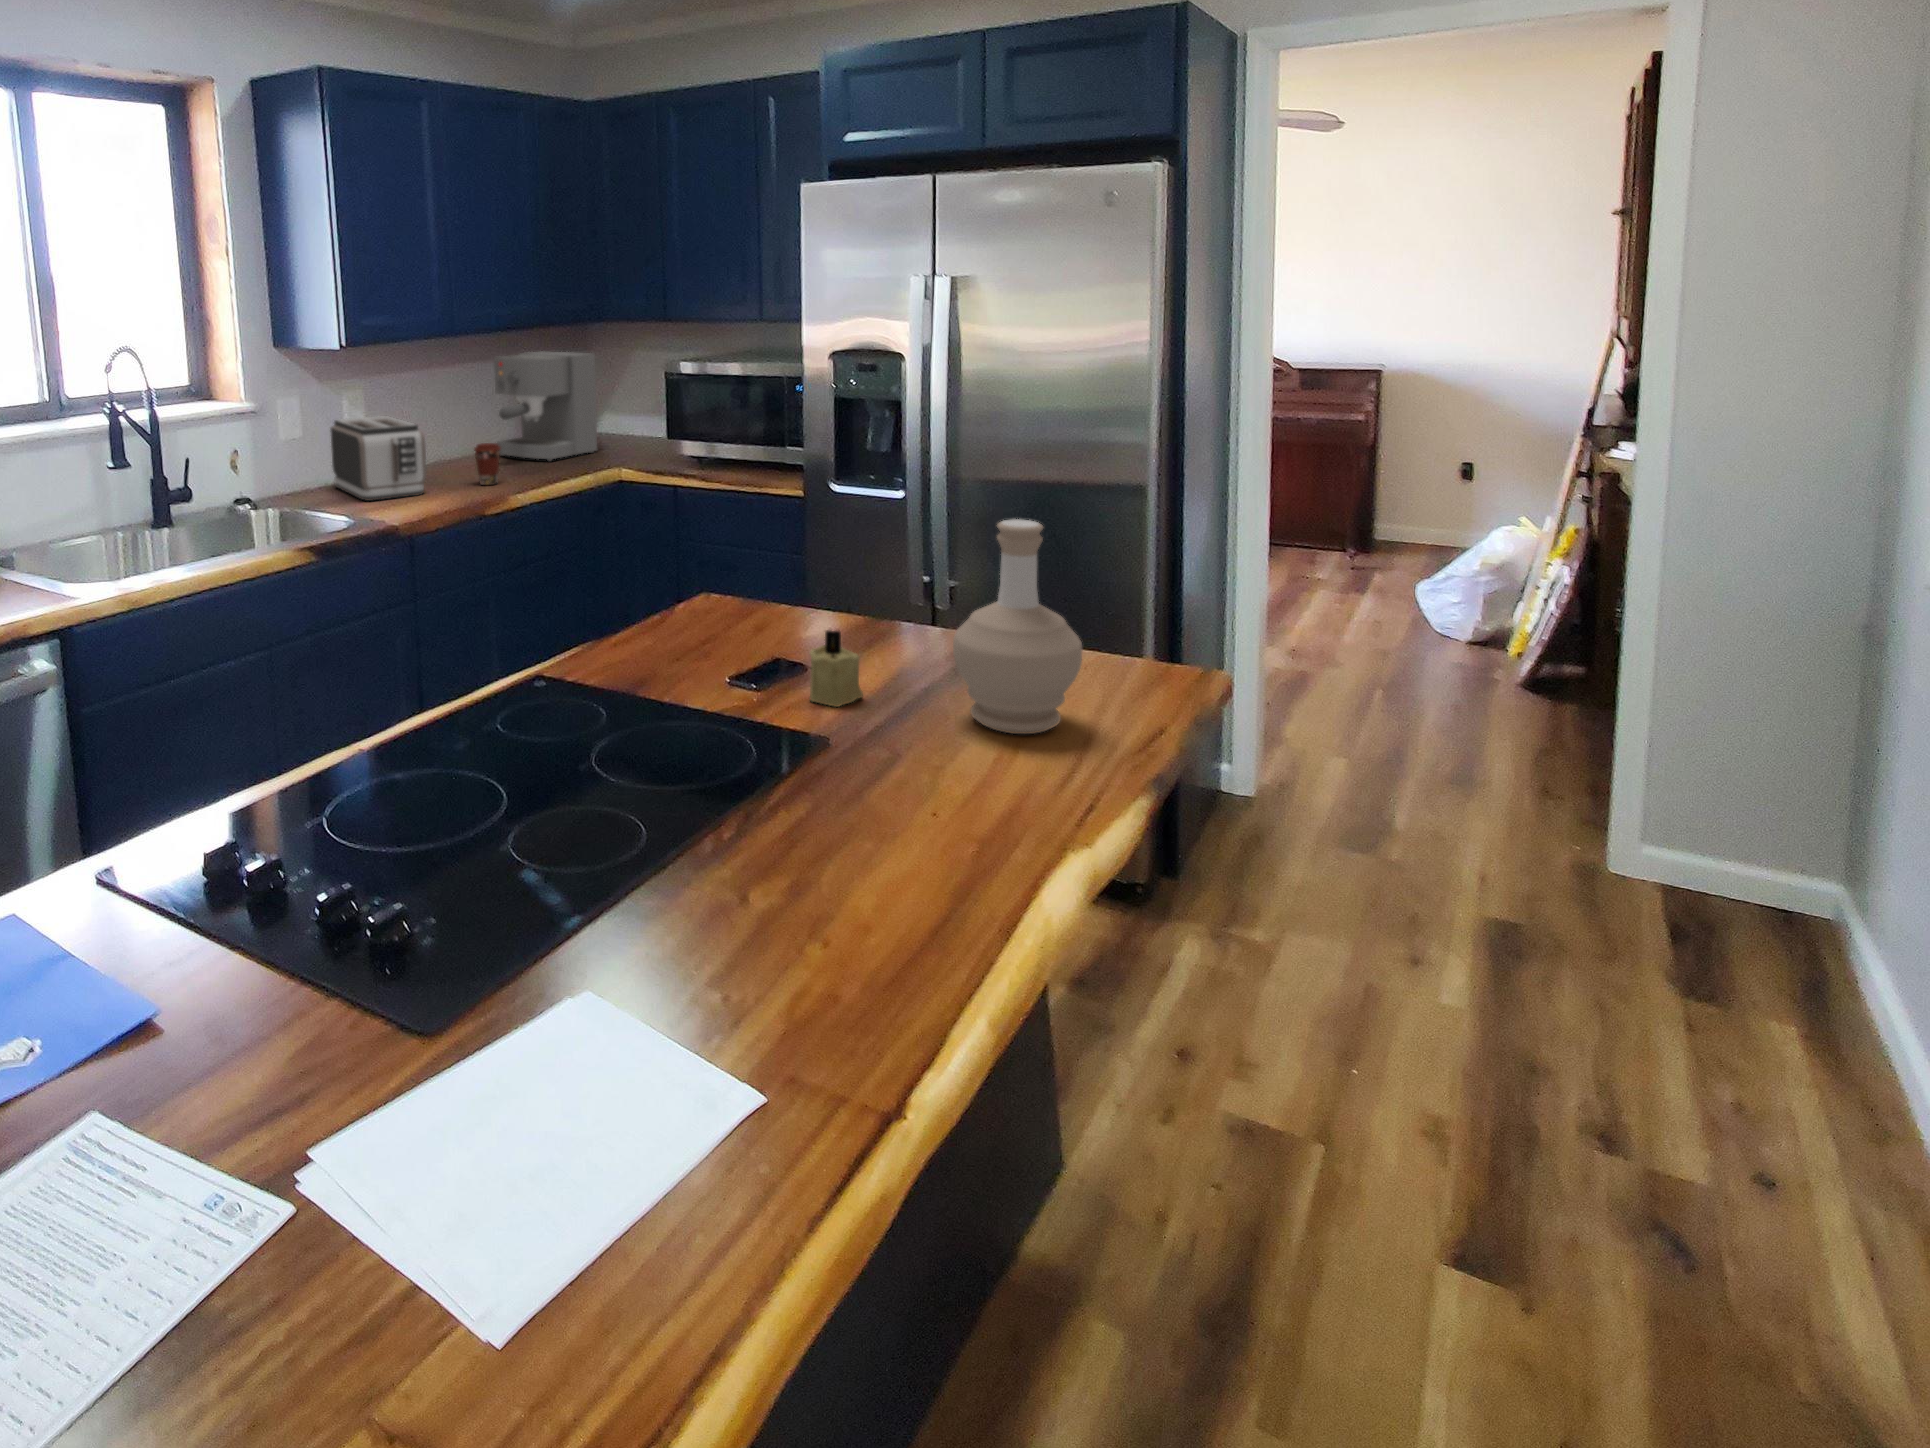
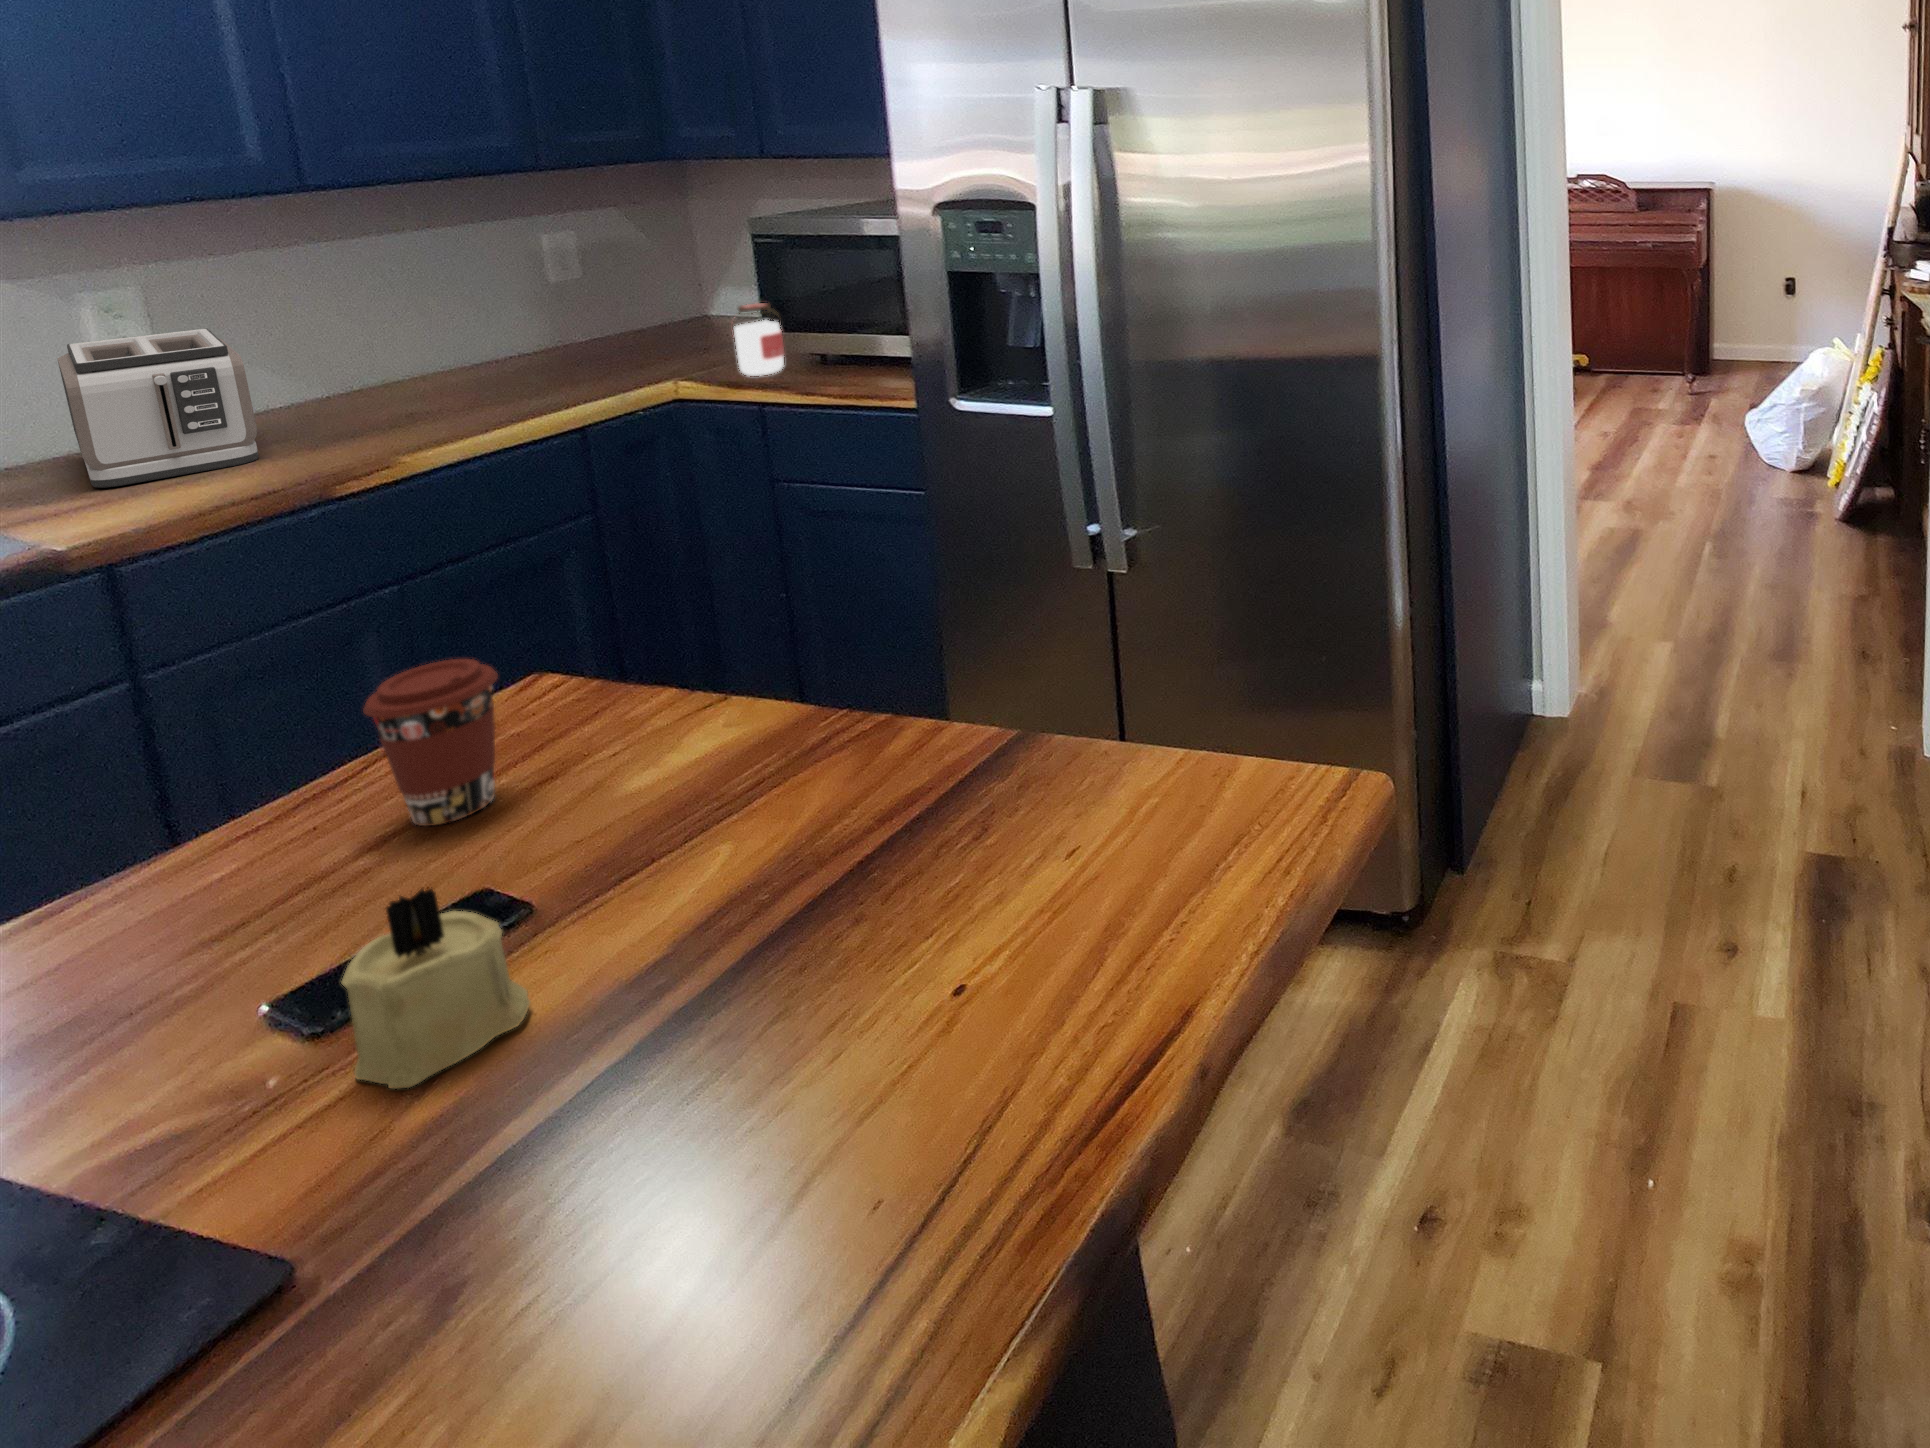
coffee maker: present [494,352,597,461] -> none [473,207,690,374]
jar: none [648,420,676,469] -> present [734,303,784,376]
coffee cup: present [474,443,501,485] -> present [363,659,498,826]
bottle: present [953,519,1082,734] -> none [647,608,975,1115]

